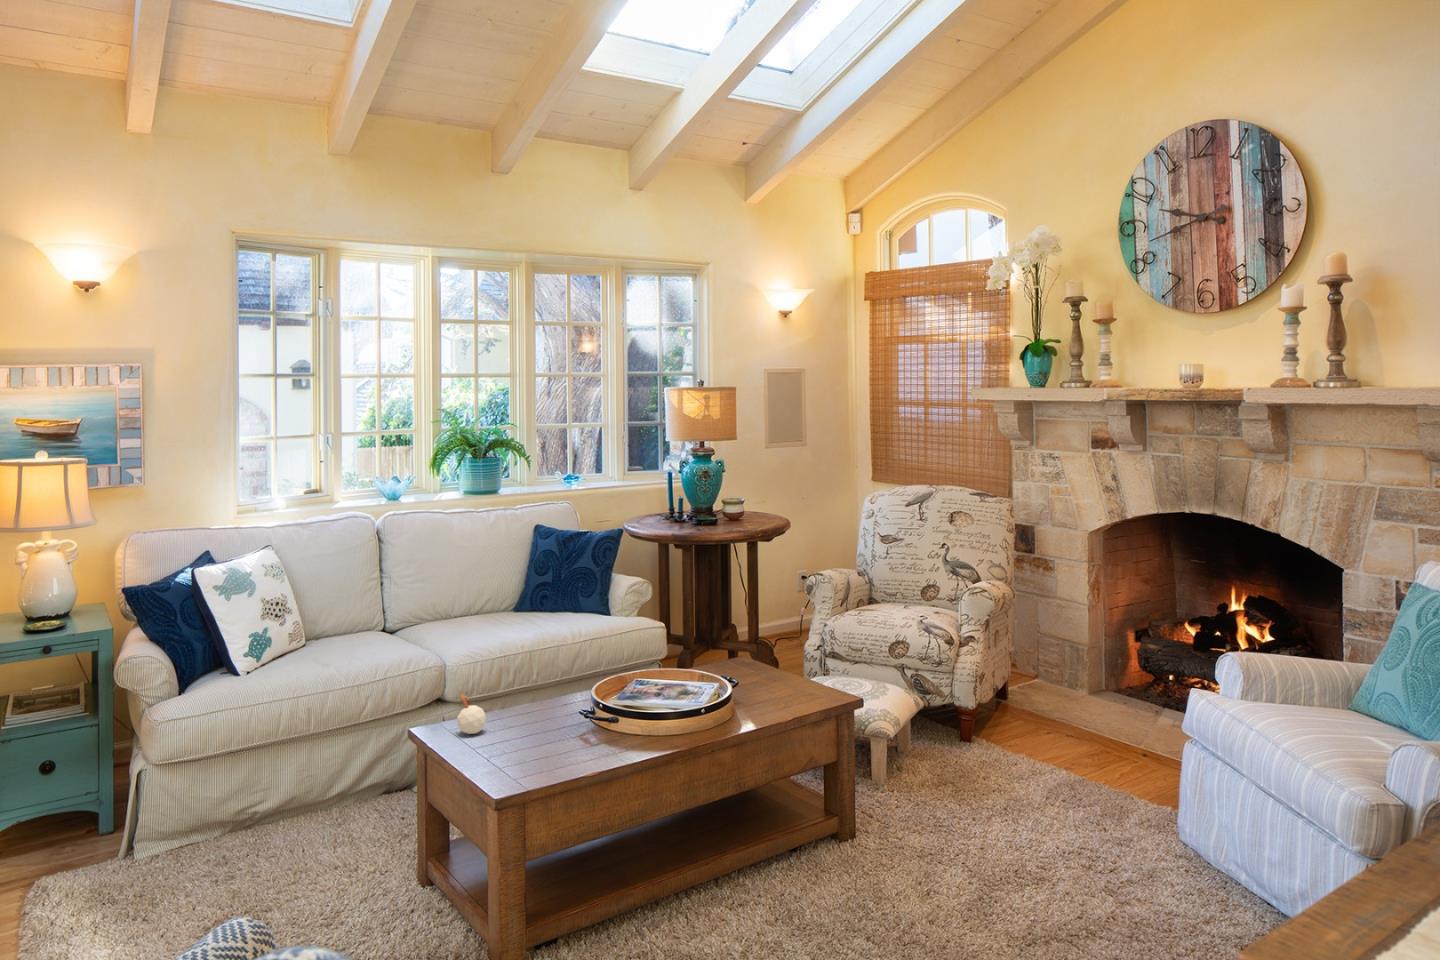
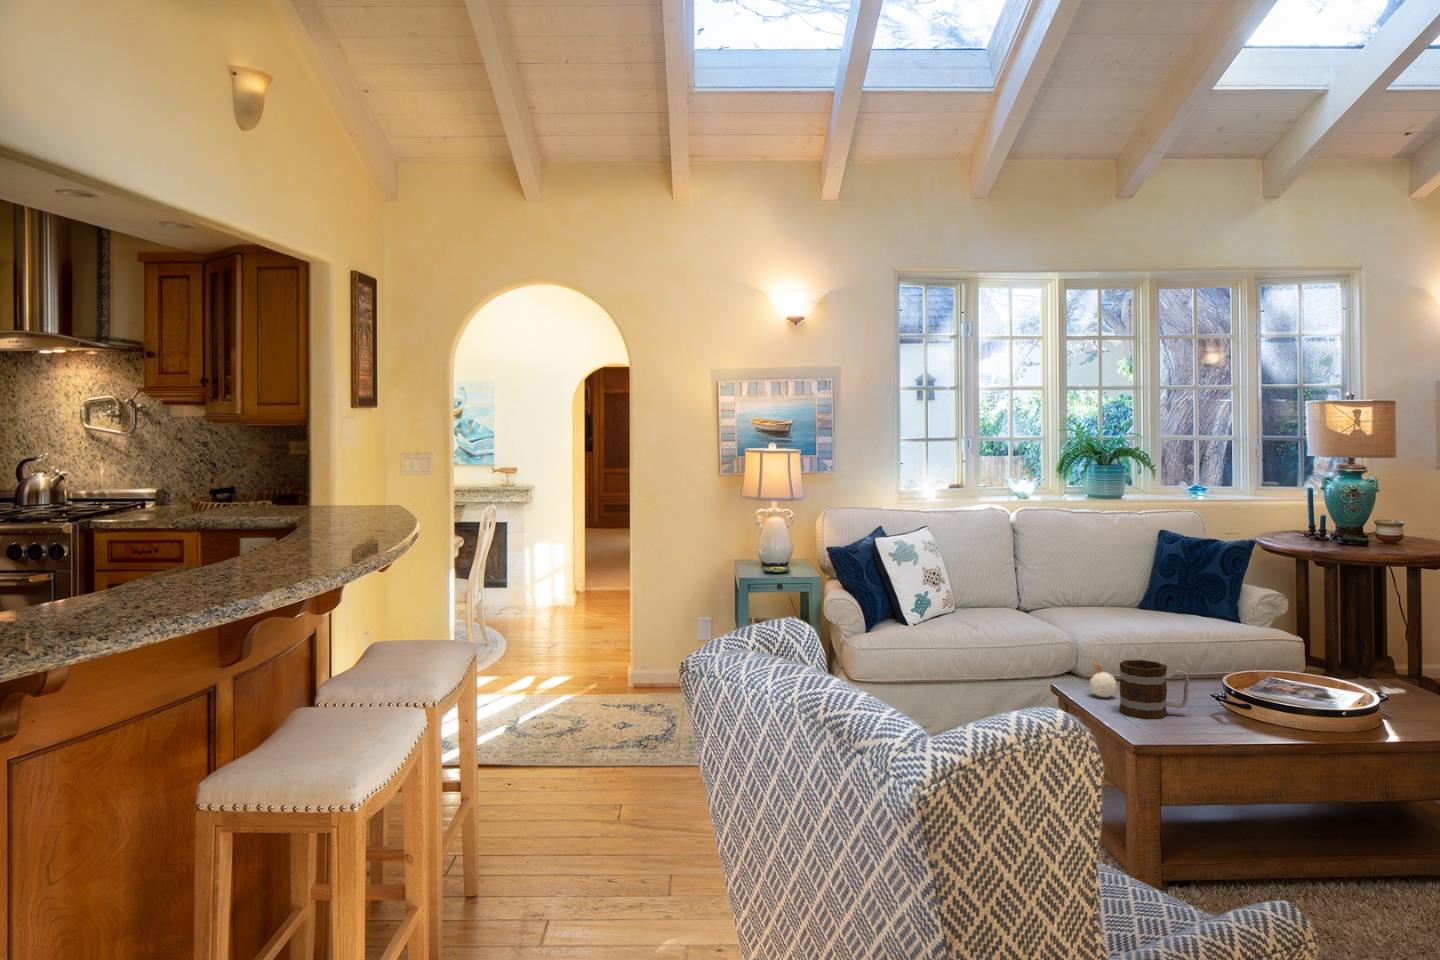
mug: none [485,687,557,755] -> present [1119,660,1189,719]

